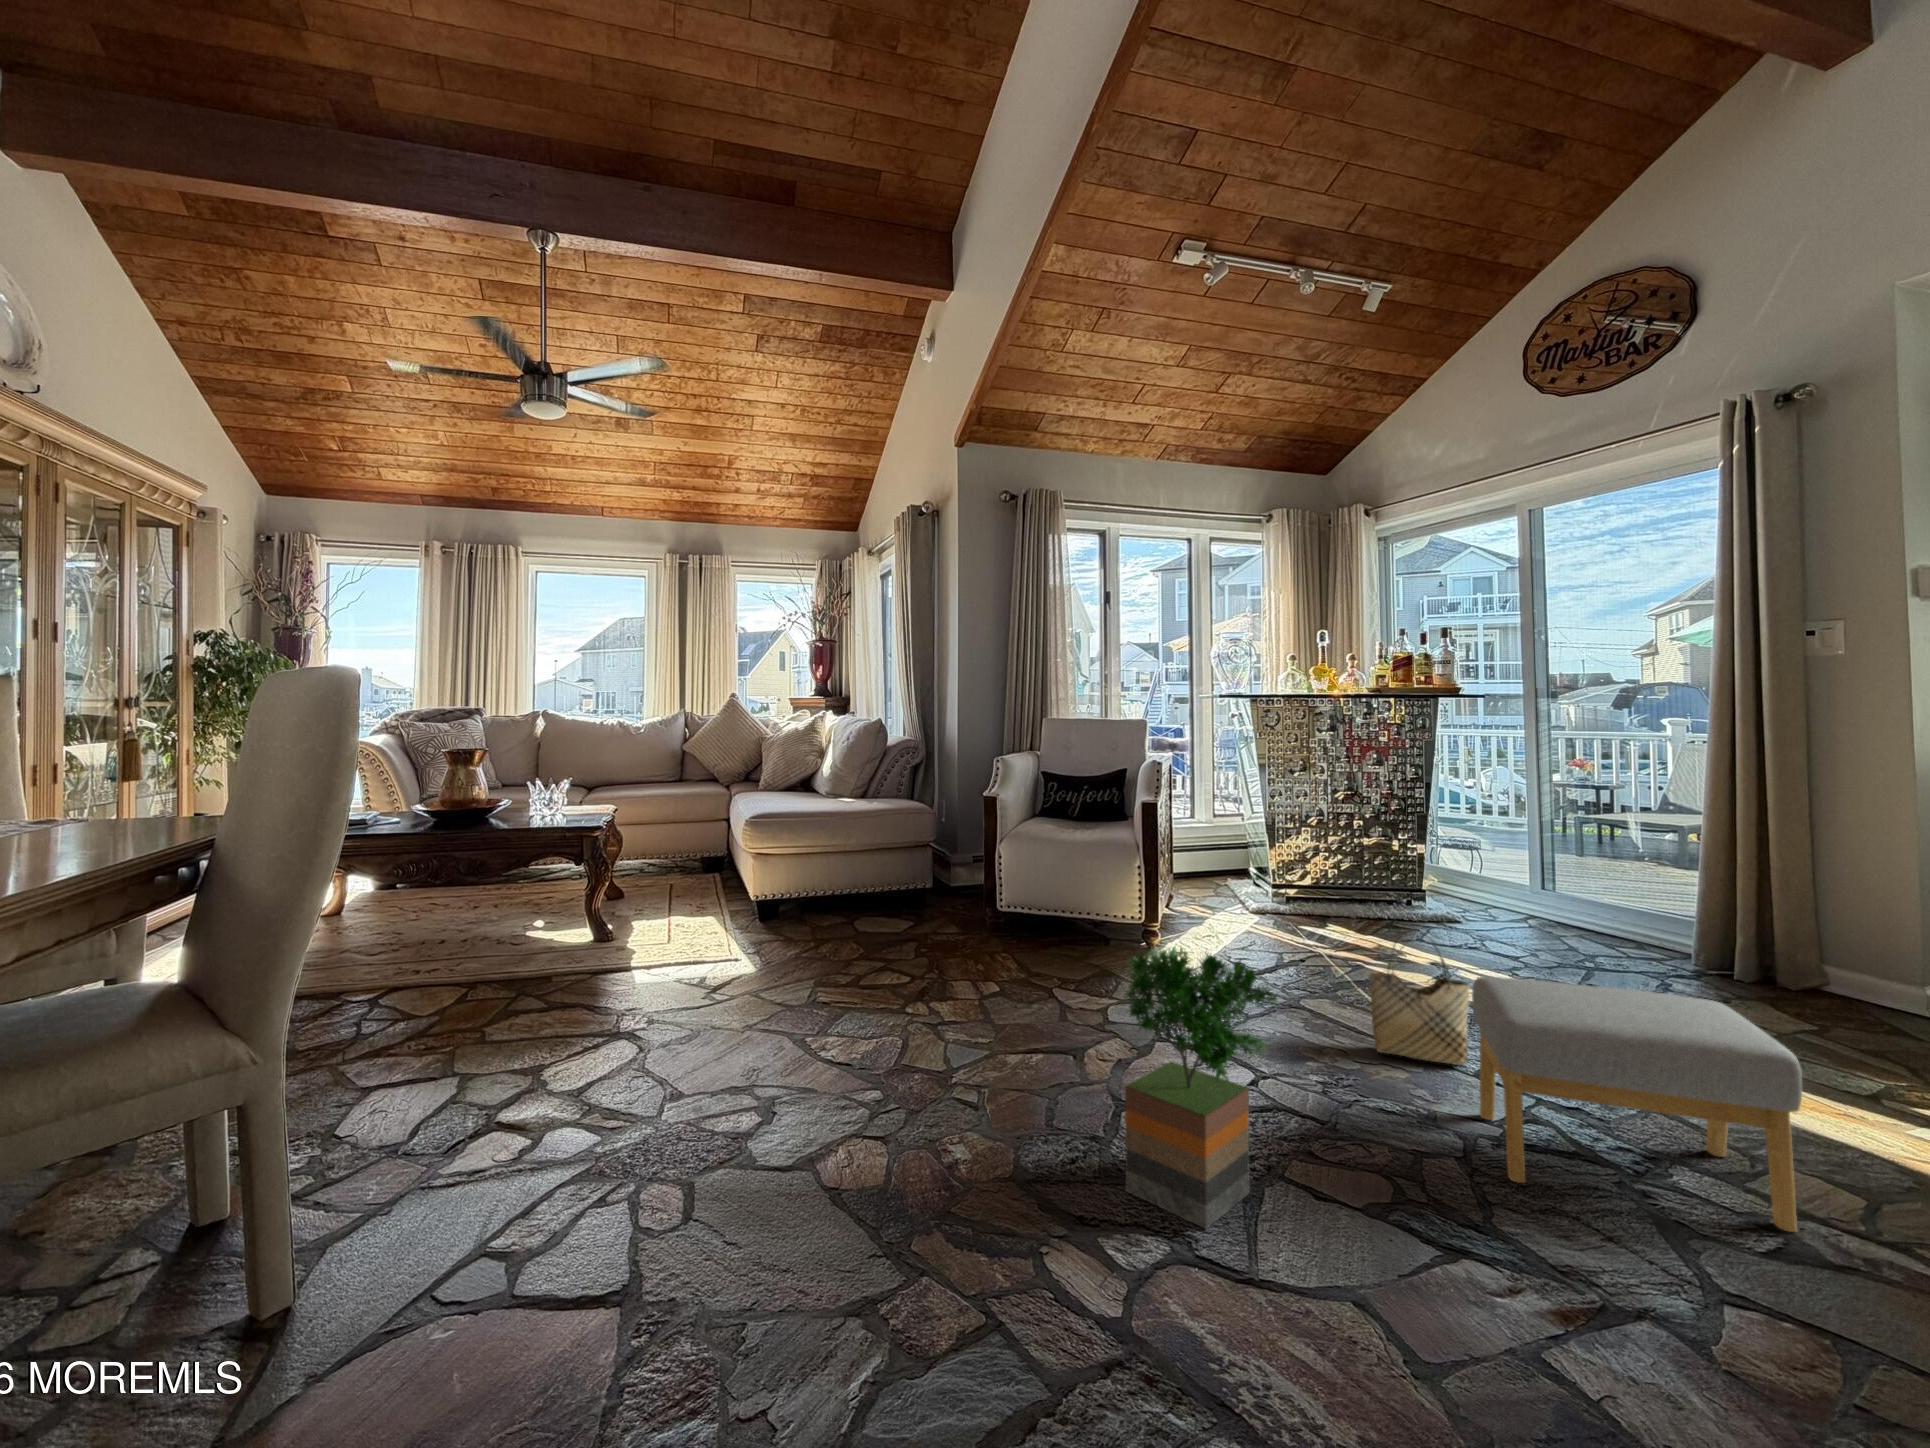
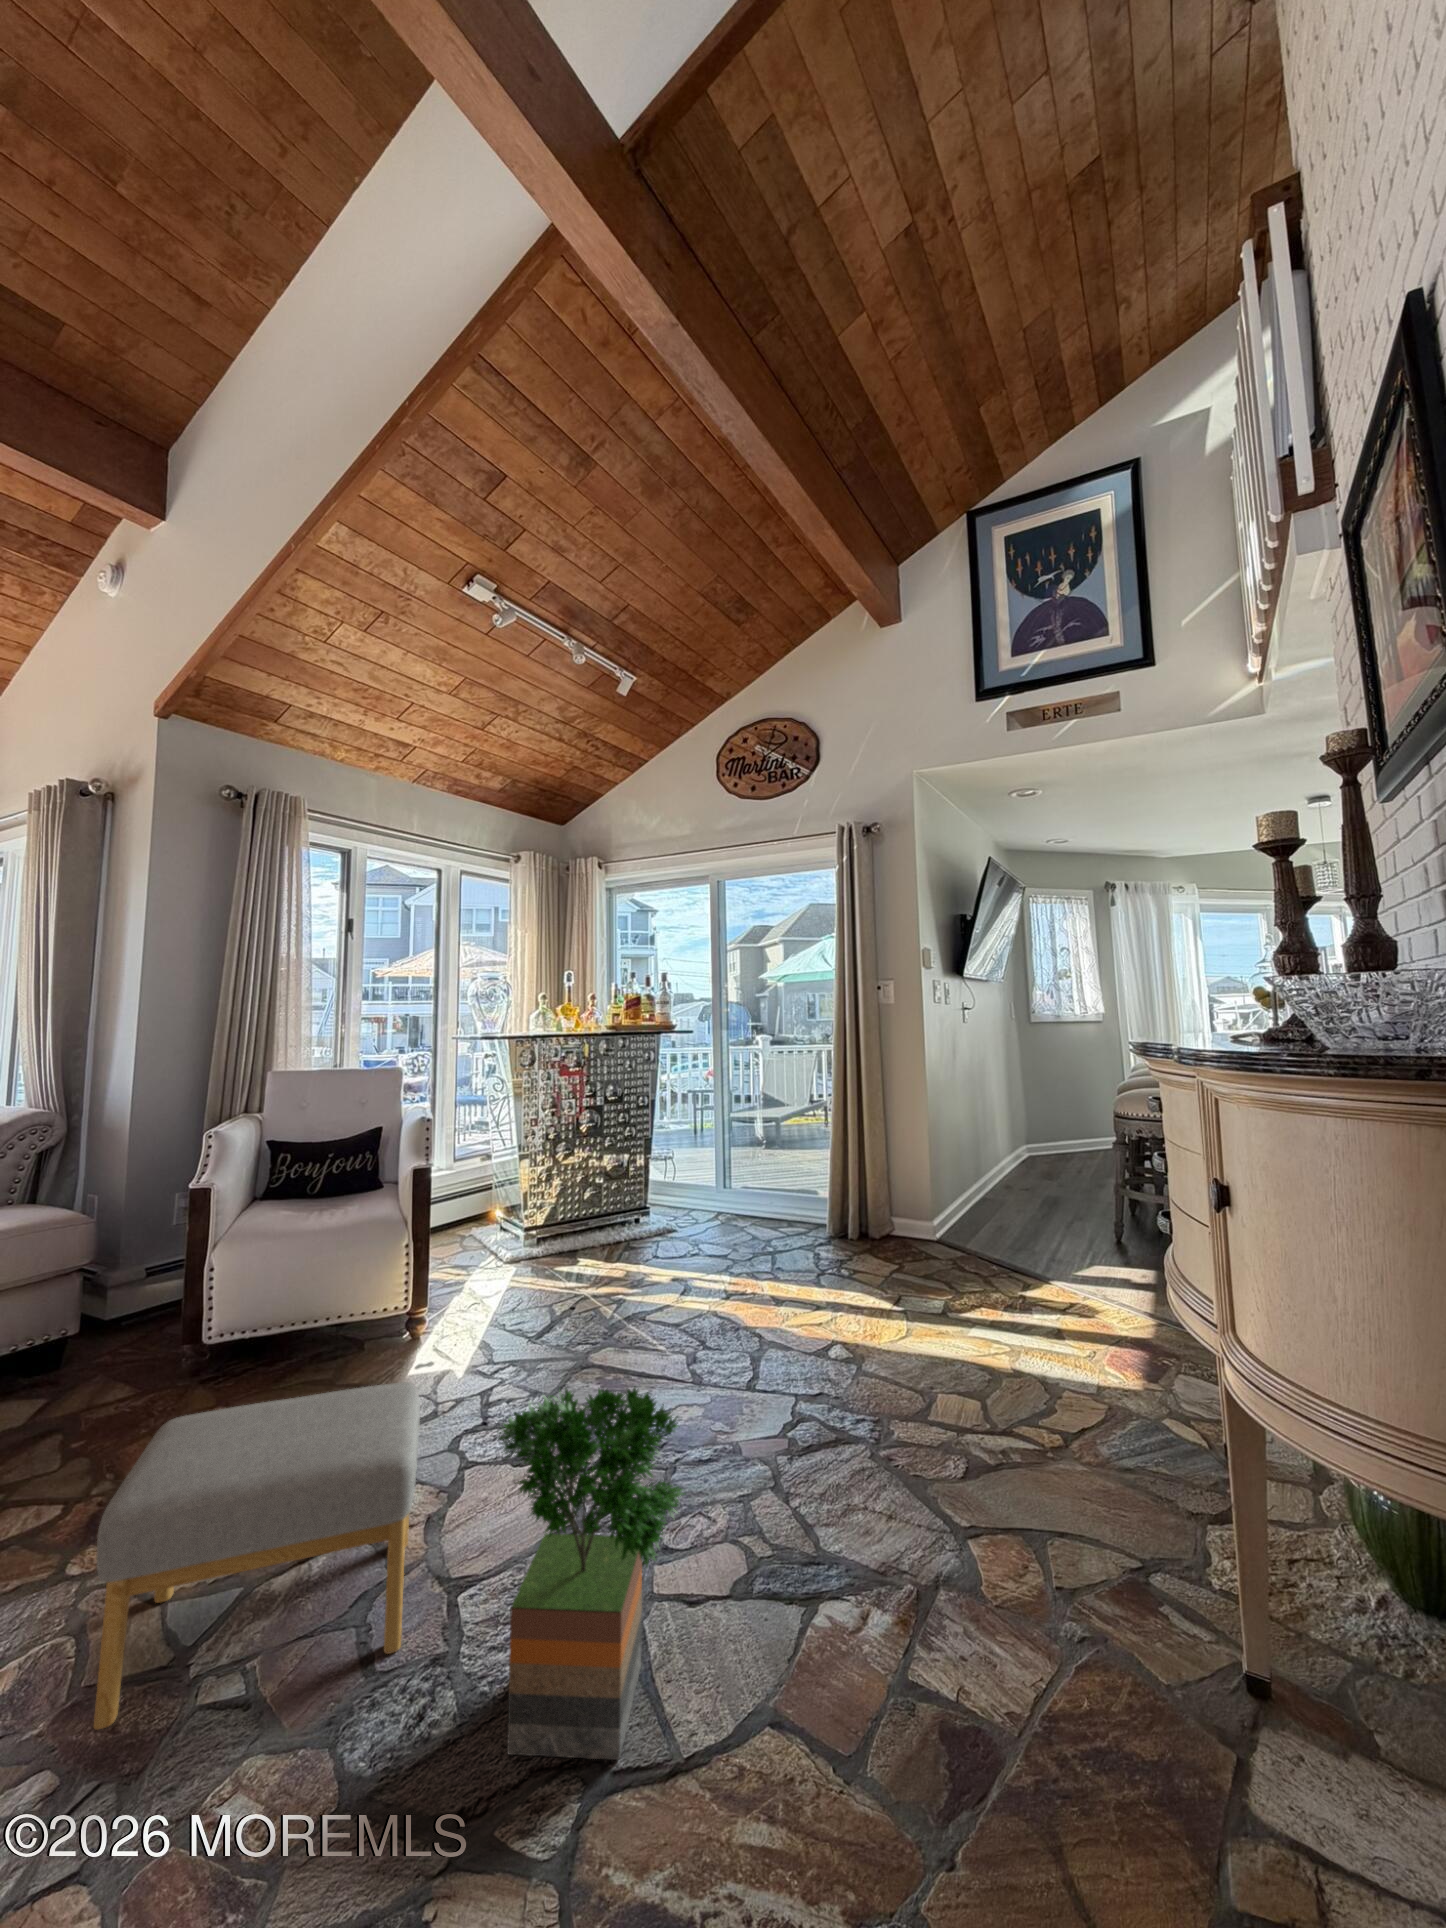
woven basket: present [1369,930,1470,1065] -> none [667,1269,747,1401]
footstool: present [1472,976,1802,1232] -> present [94,1382,420,1730]

